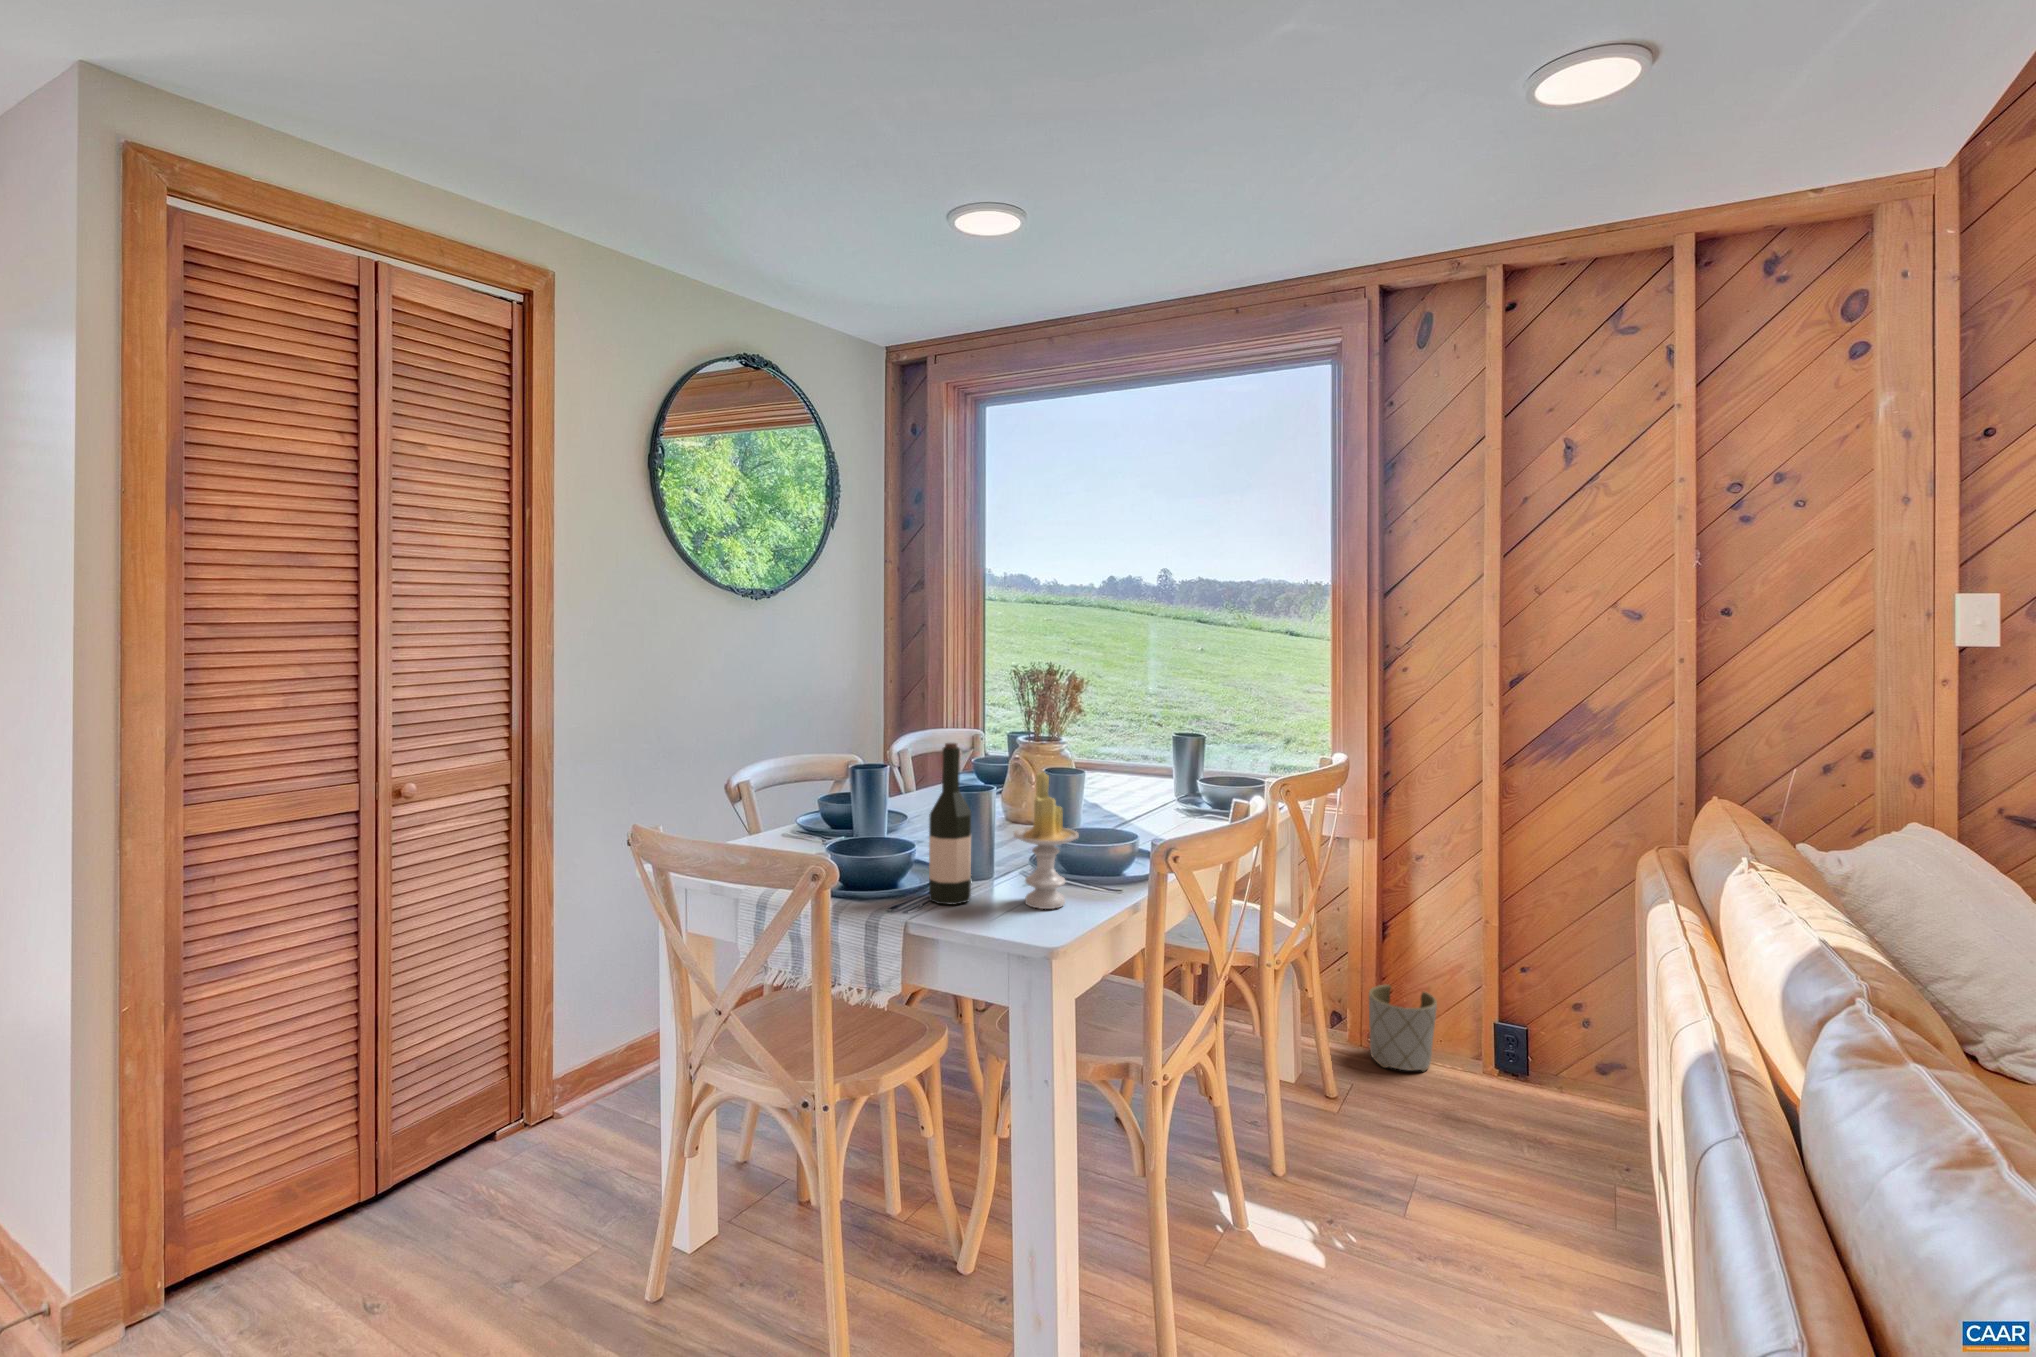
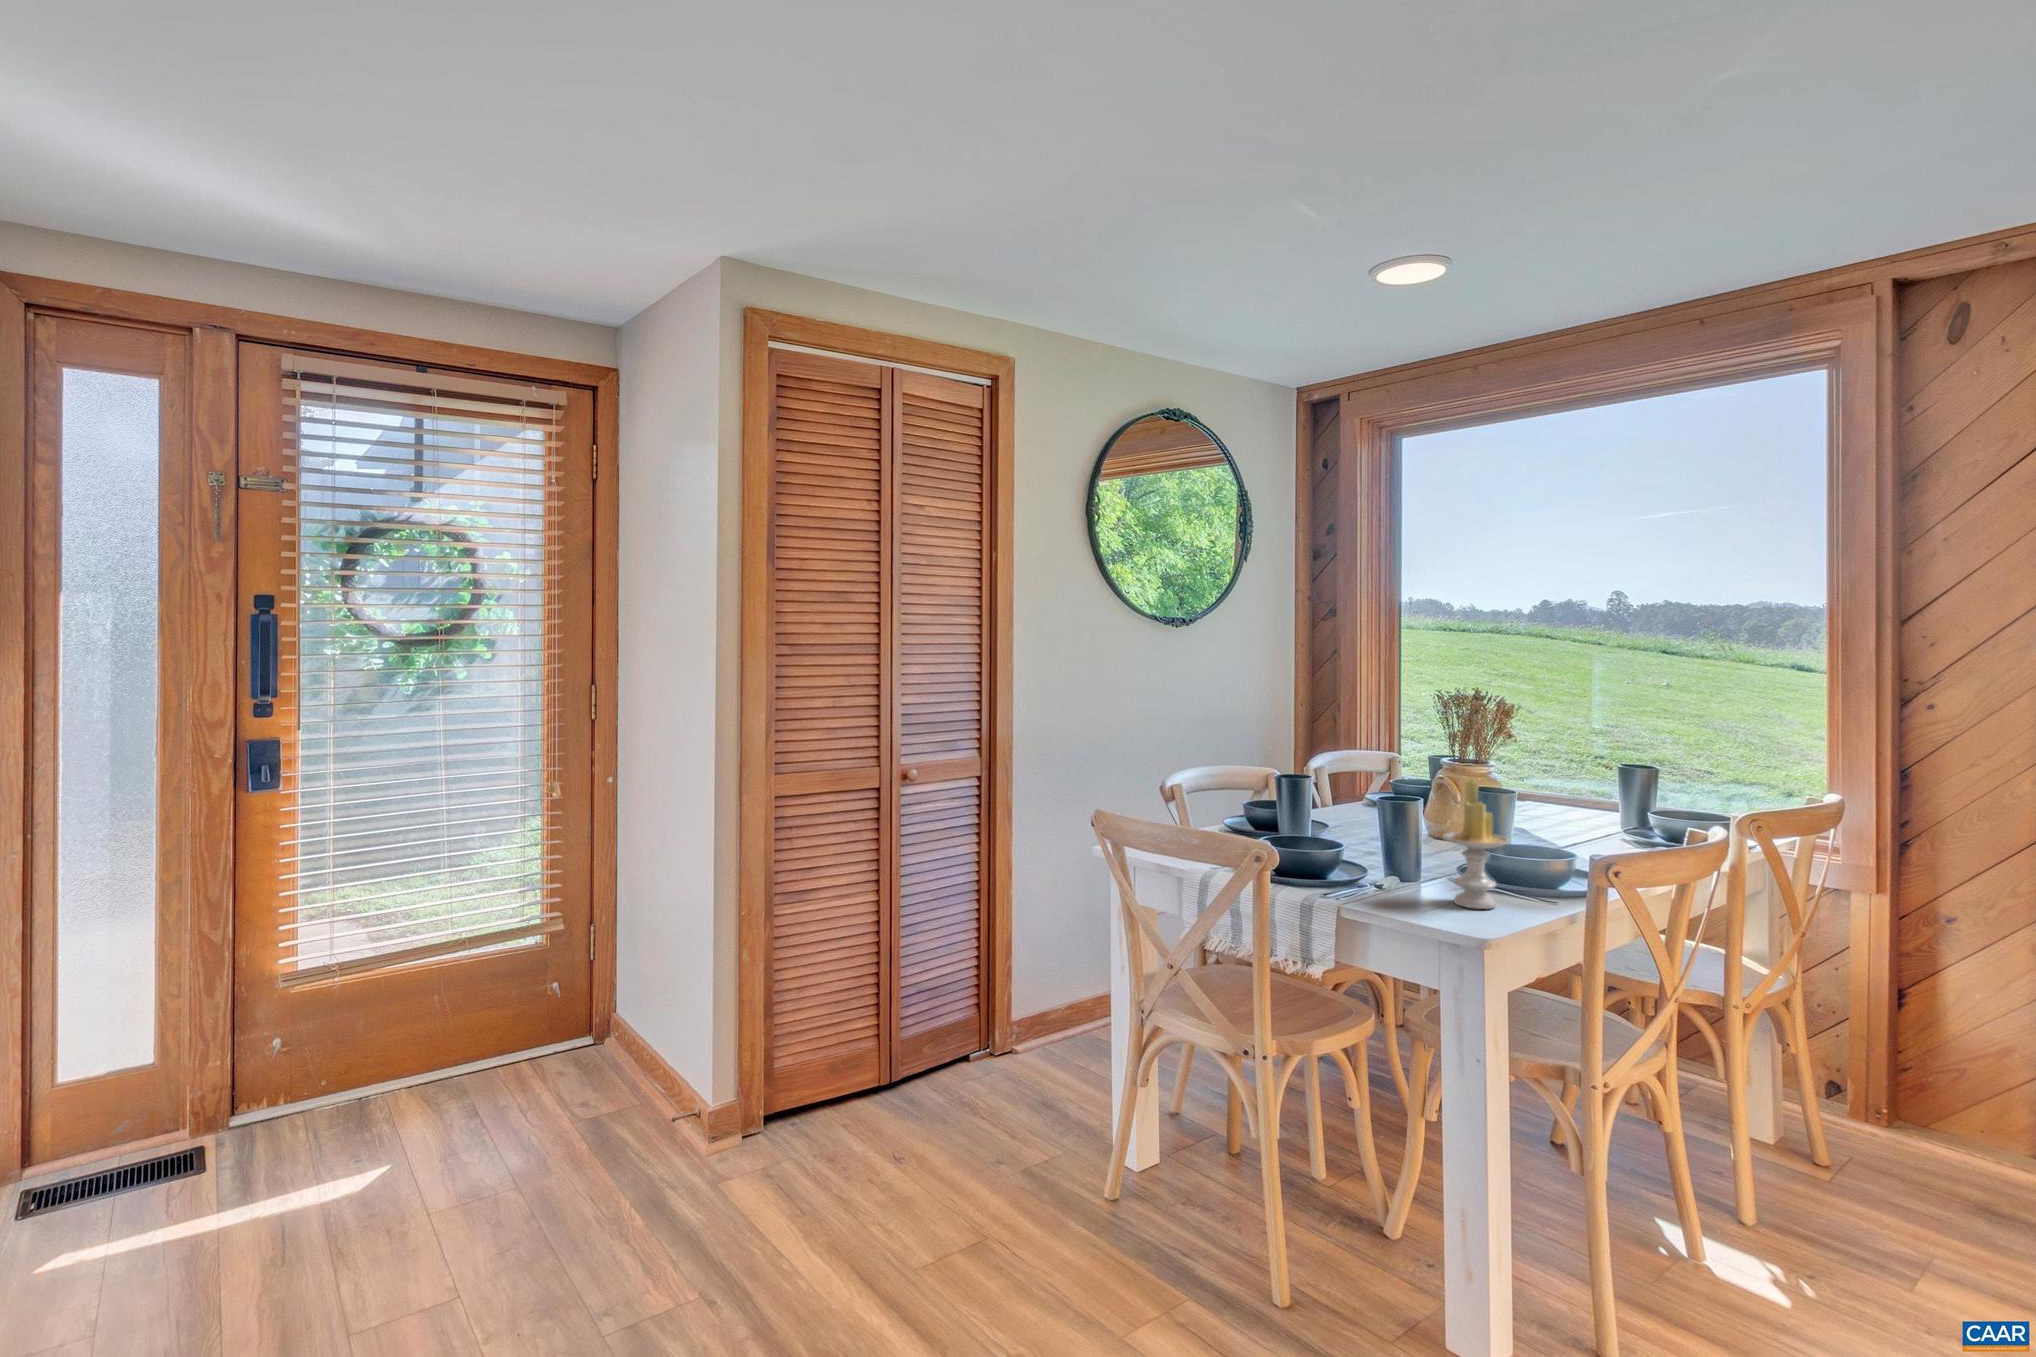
wine bottle: present [929,743,971,904] -> none [1359,749,1400,898]
planter: present [1369,985,1437,1072] -> none [1875,1059,1973,1165]

